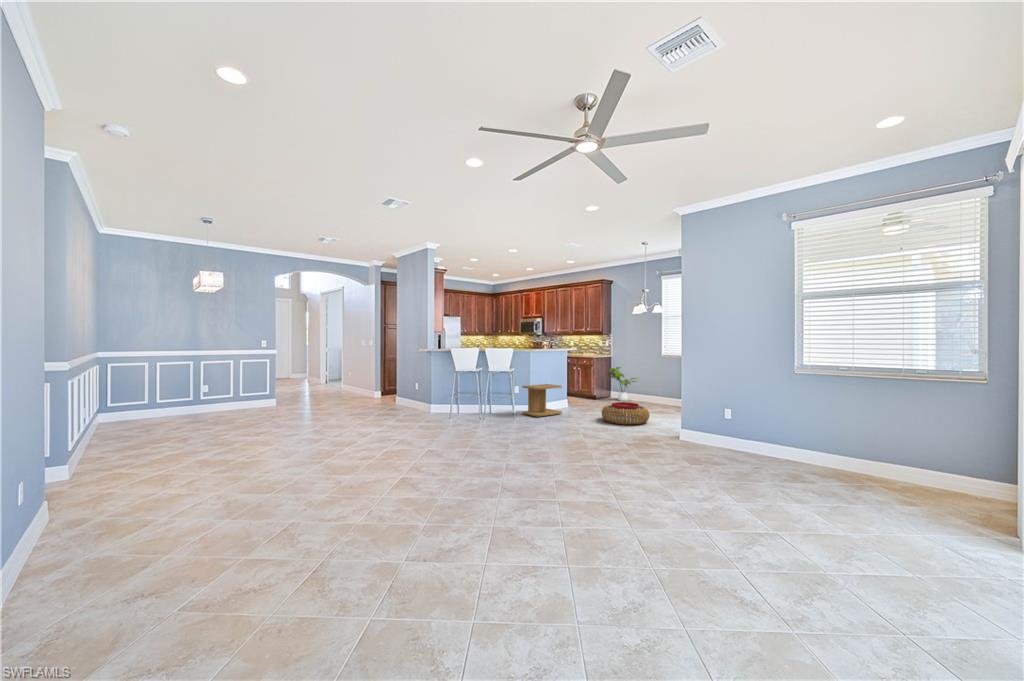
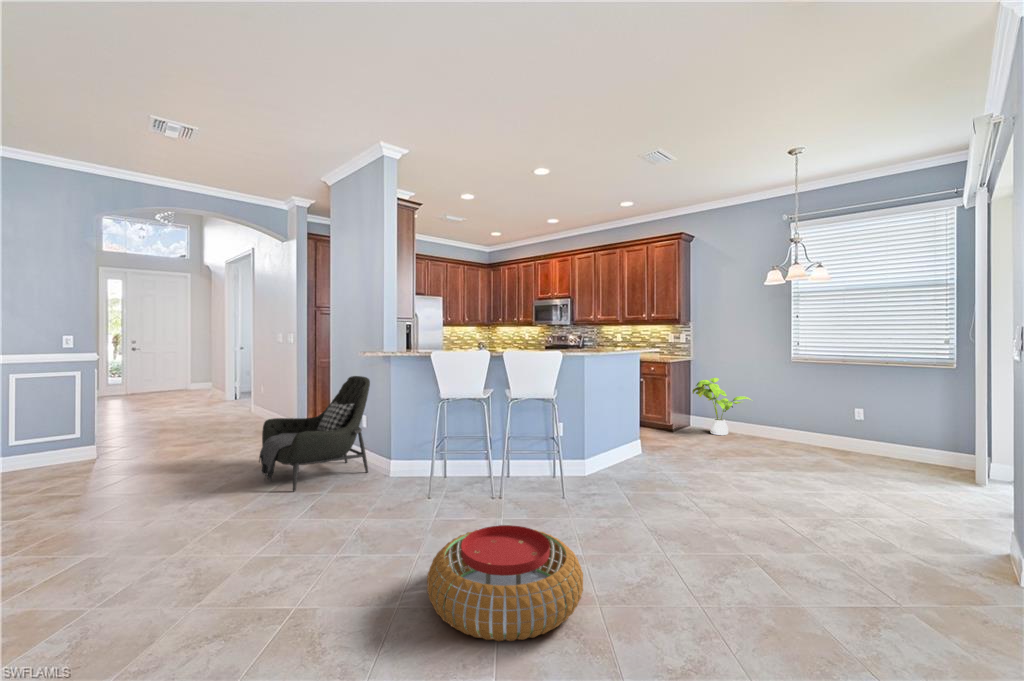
armchair: none [366,362,420,416] -> present [259,376,370,491]
side table: present [522,384,562,417] -> none [574,416,650,489]
pouf: present [602,402,649,425] -> present [427,525,583,641]

